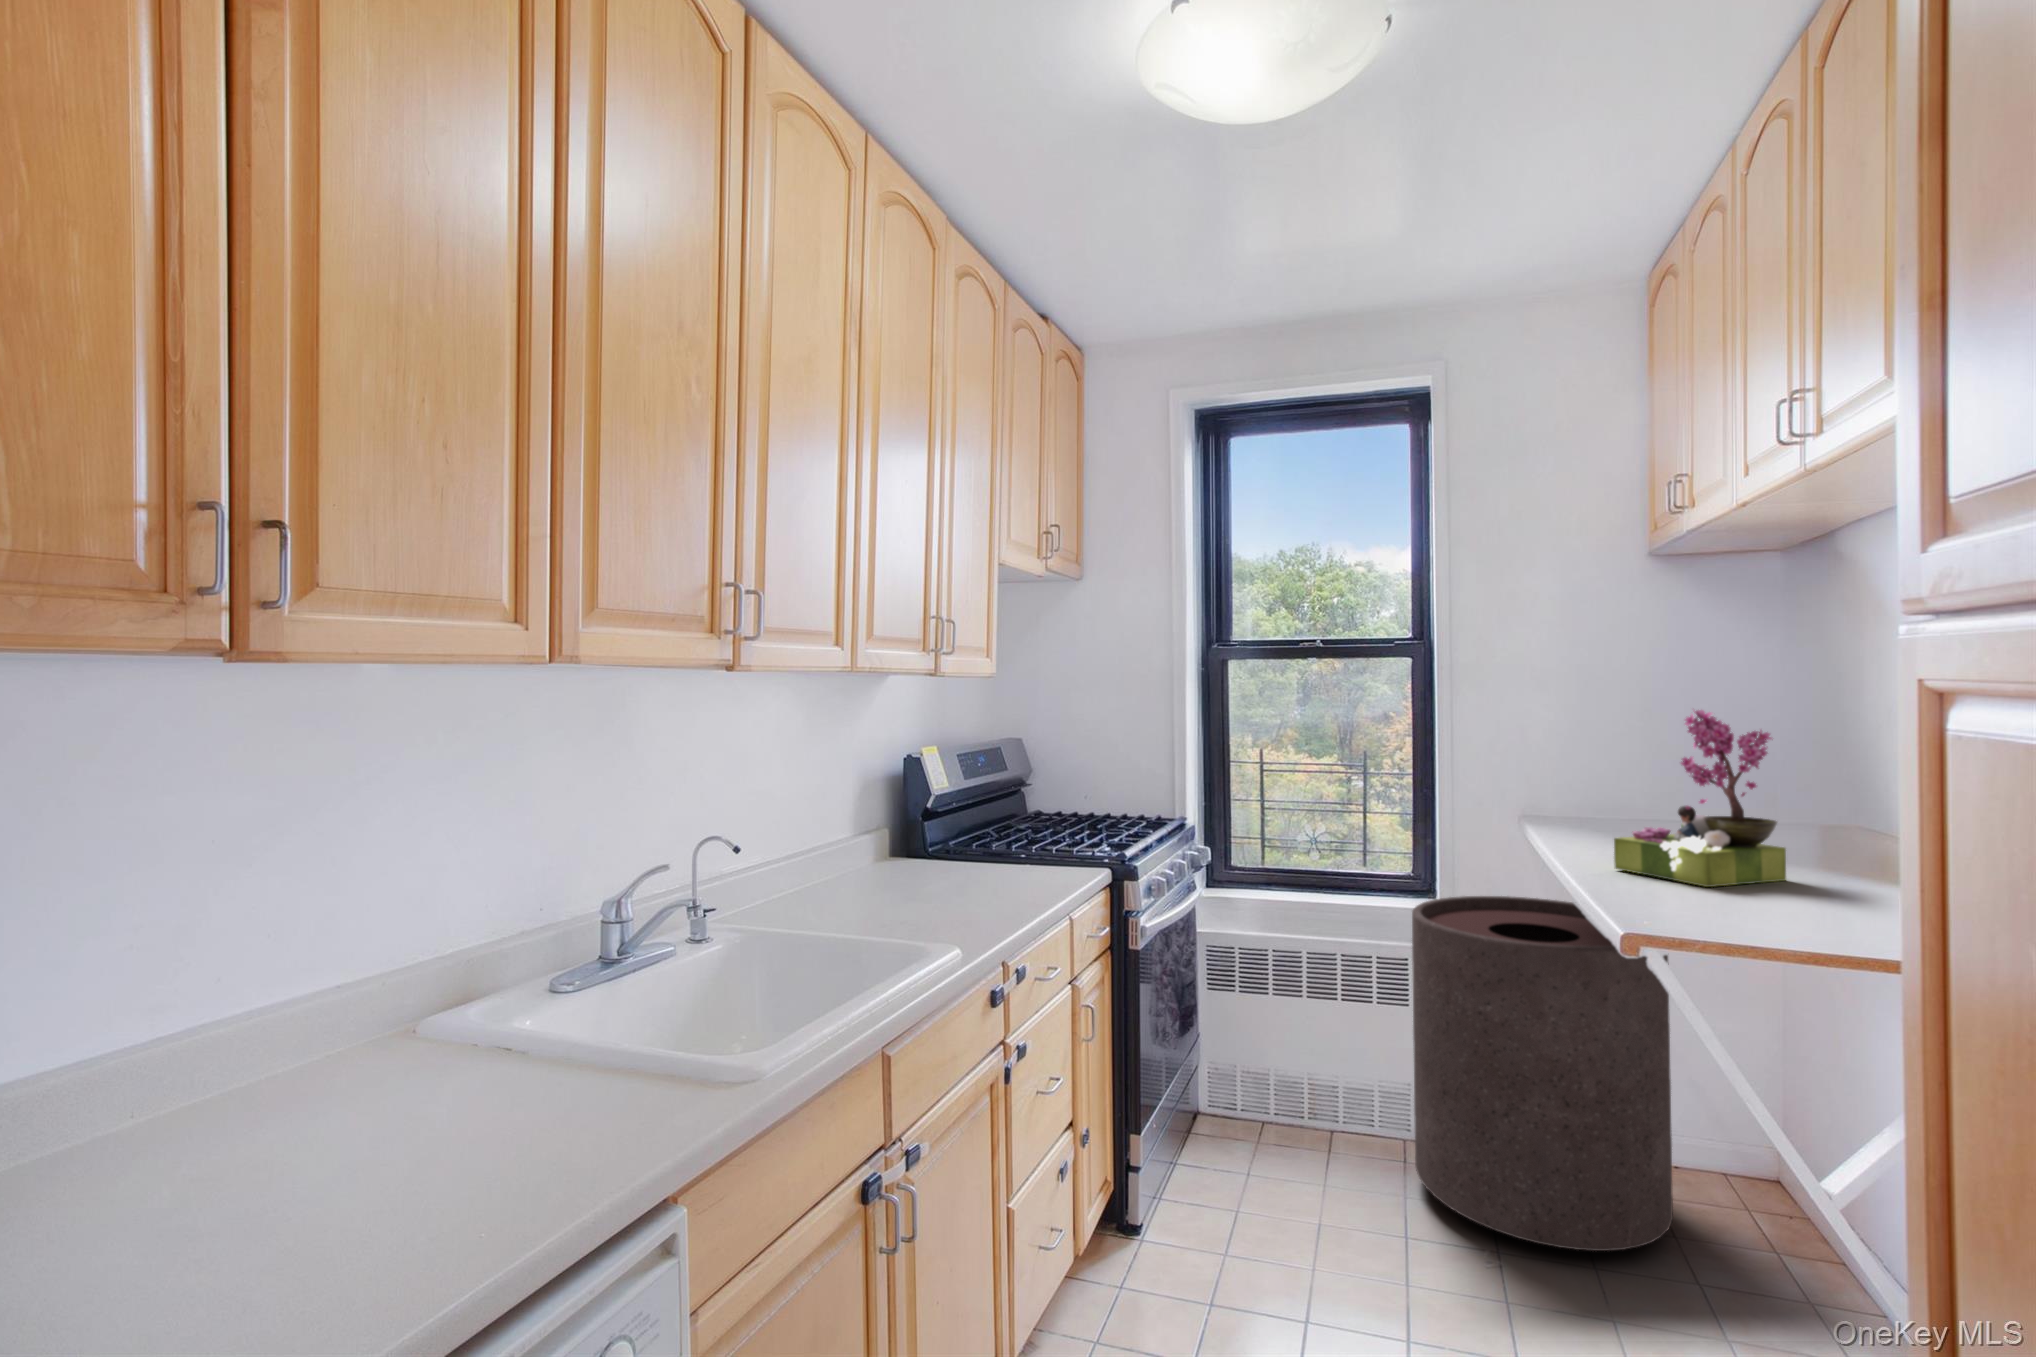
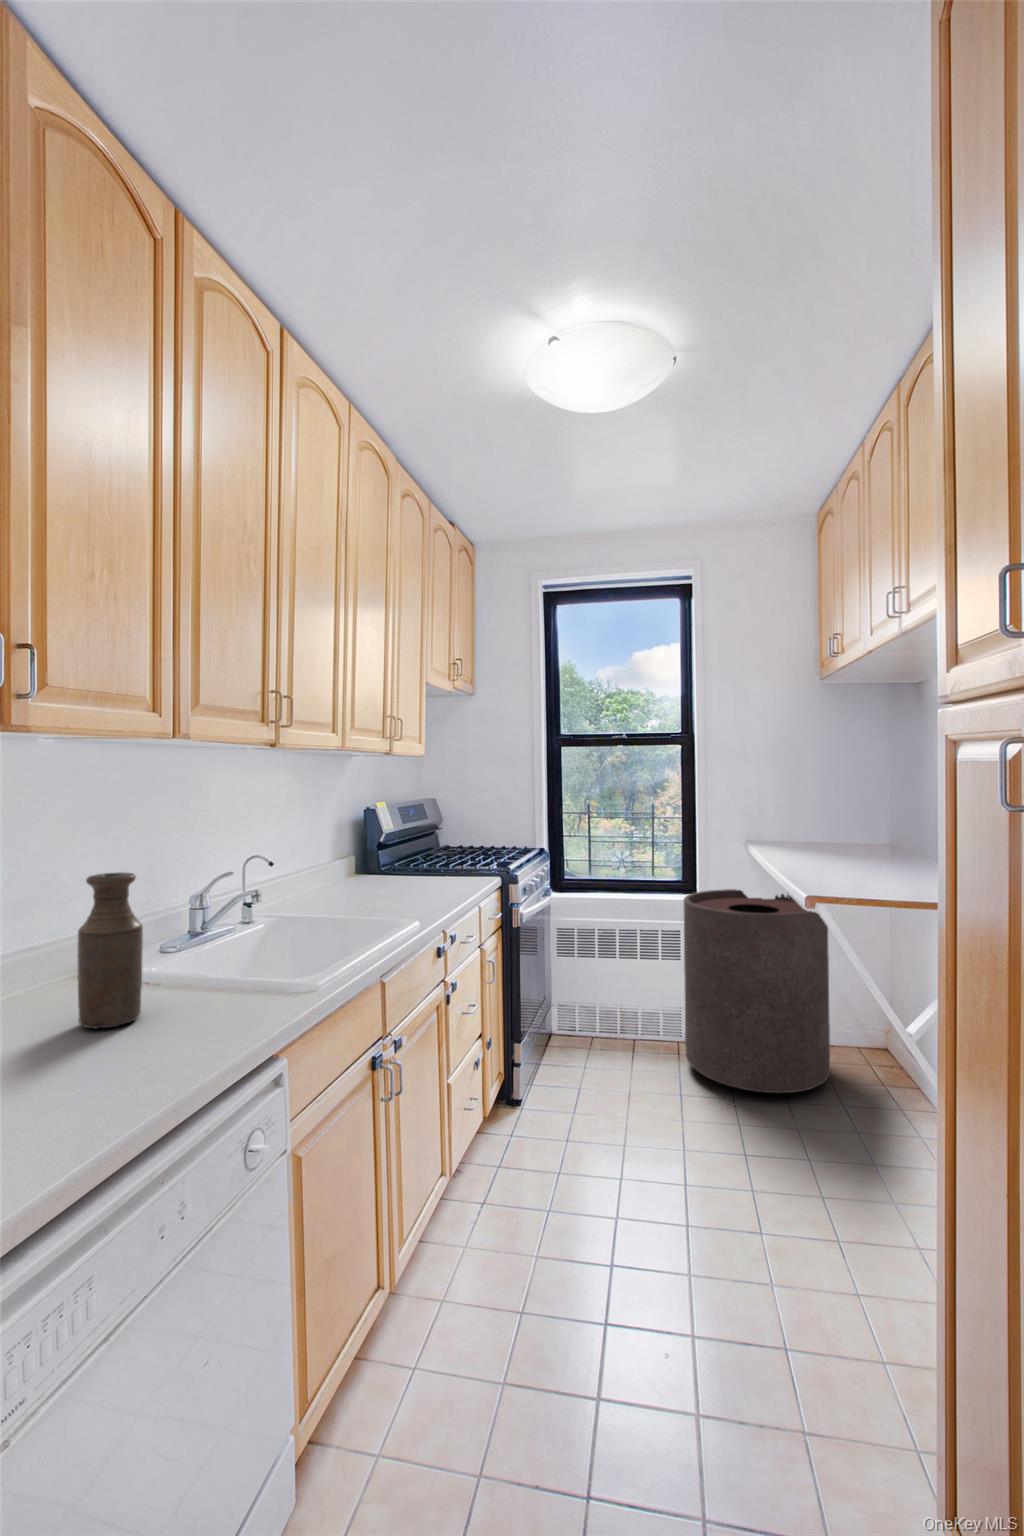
flower arrangement: present [1614,710,1786,887] -> none [798,770,889,873]
bottle: none [370,881,475,1136] -> present [77,872,143,1029]

